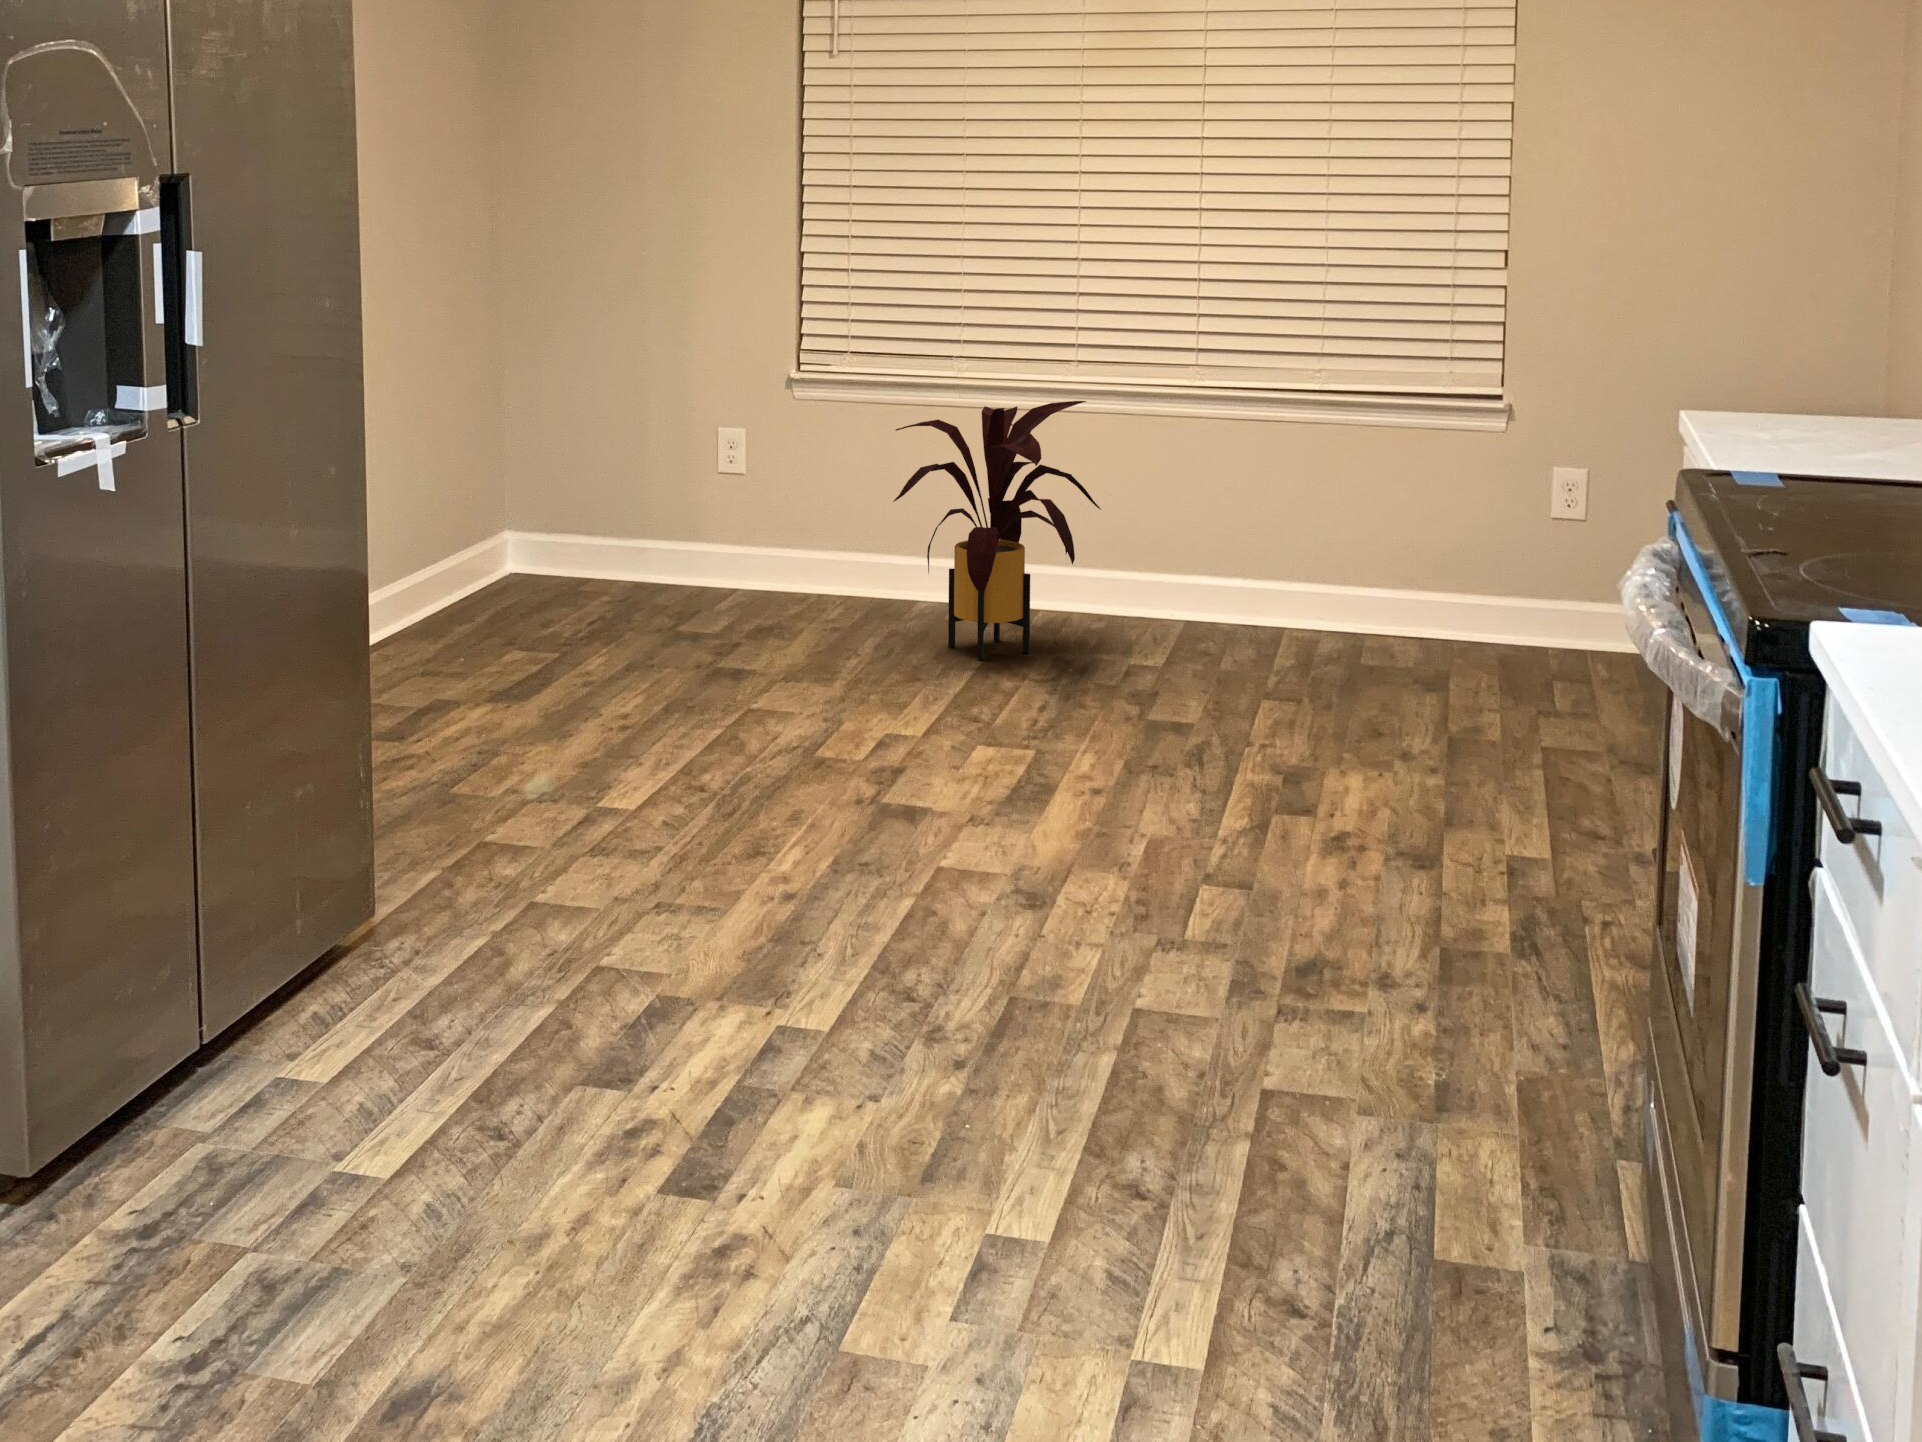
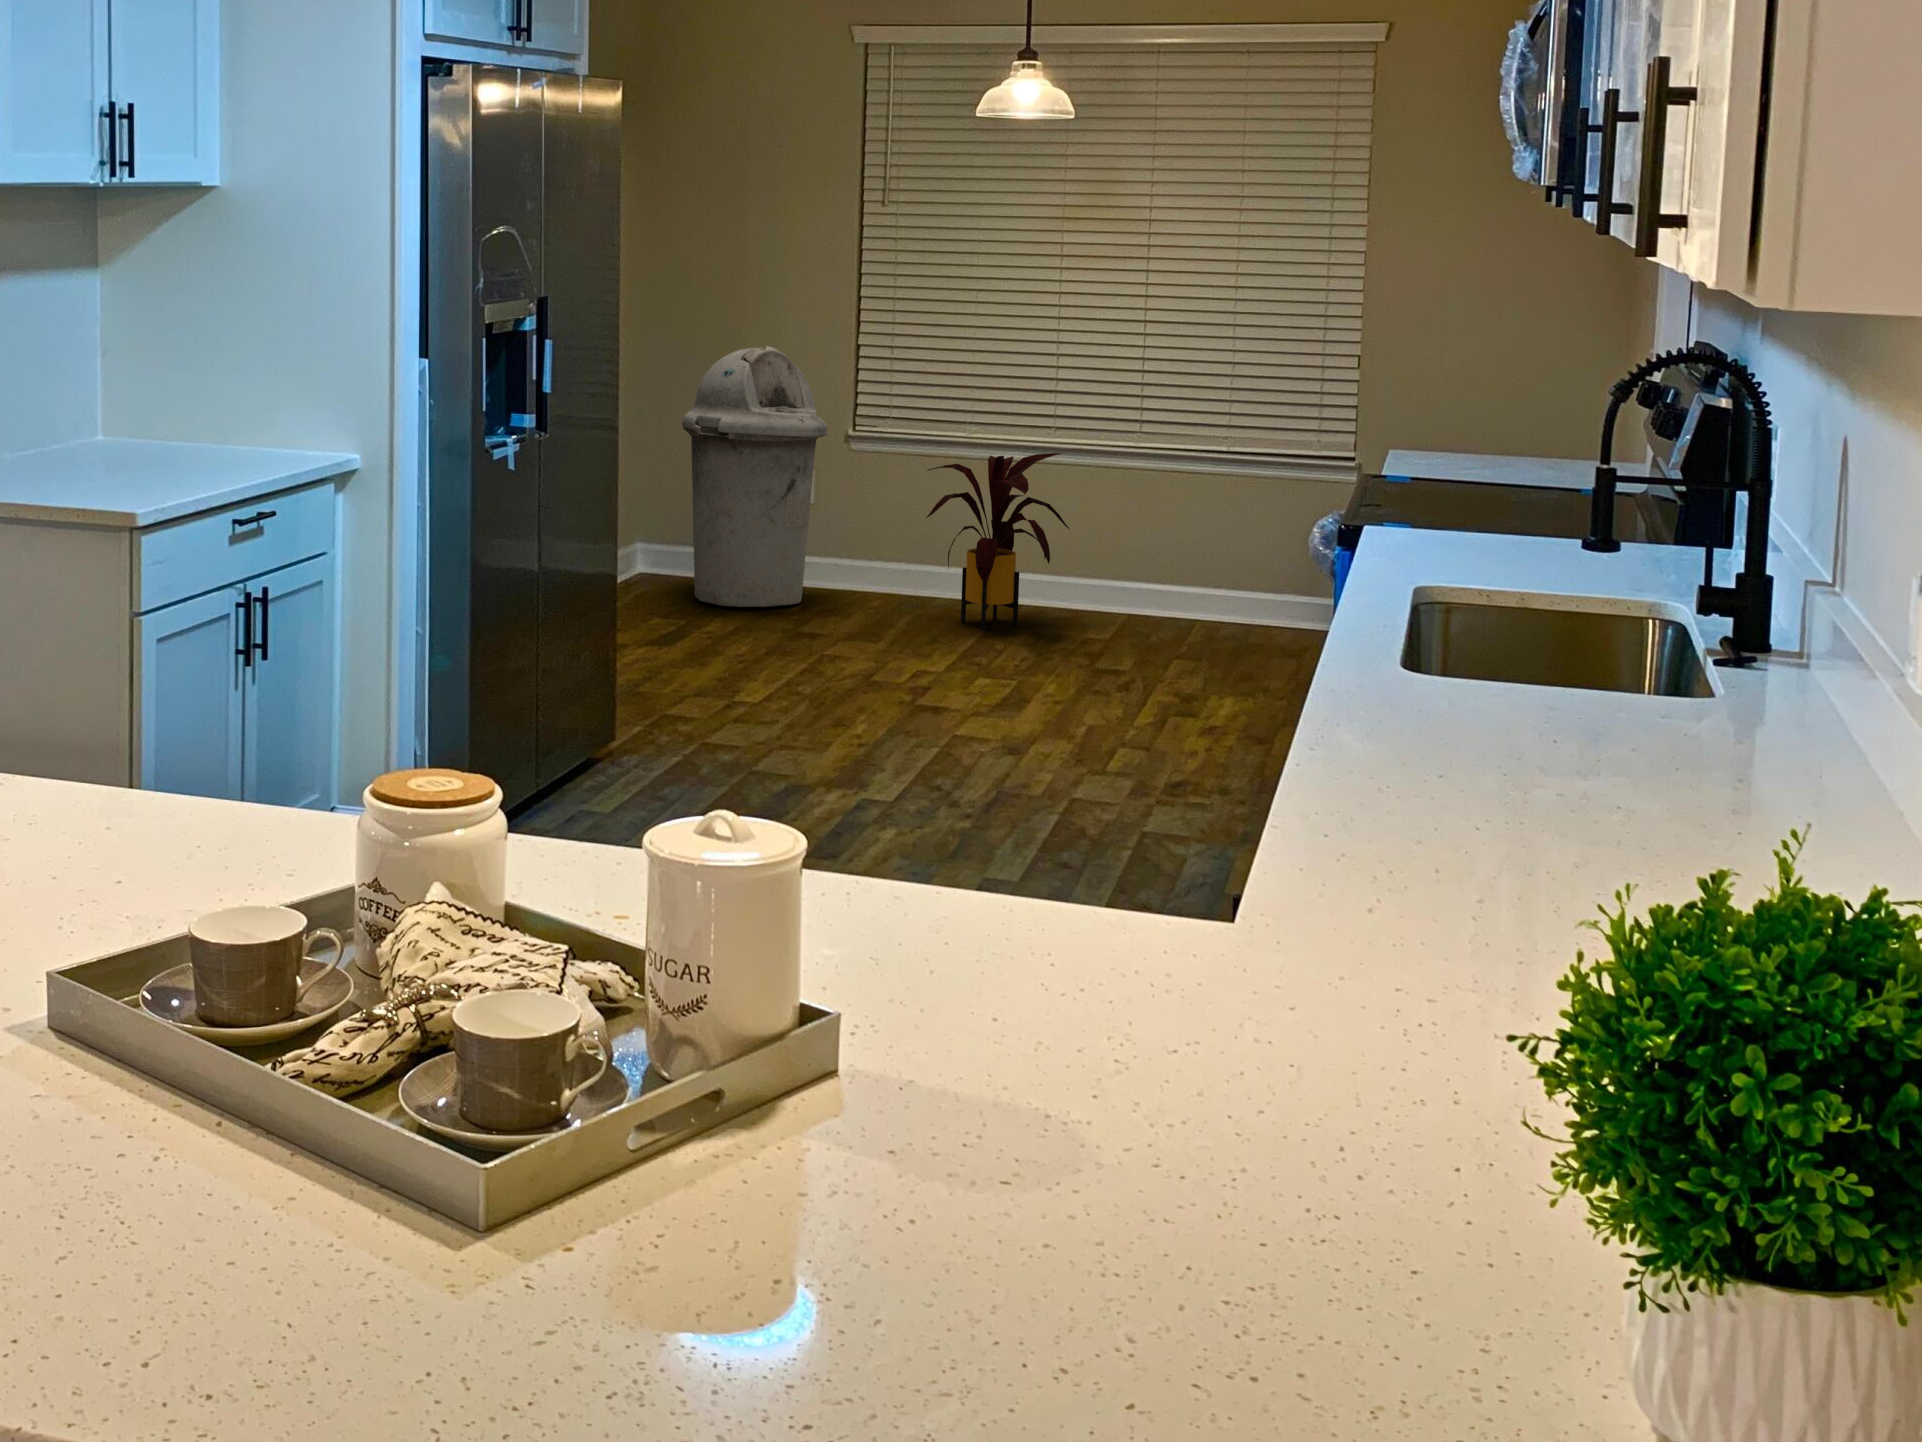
trash can: none [546,257,753,632] -> present [682,346,827,608]

